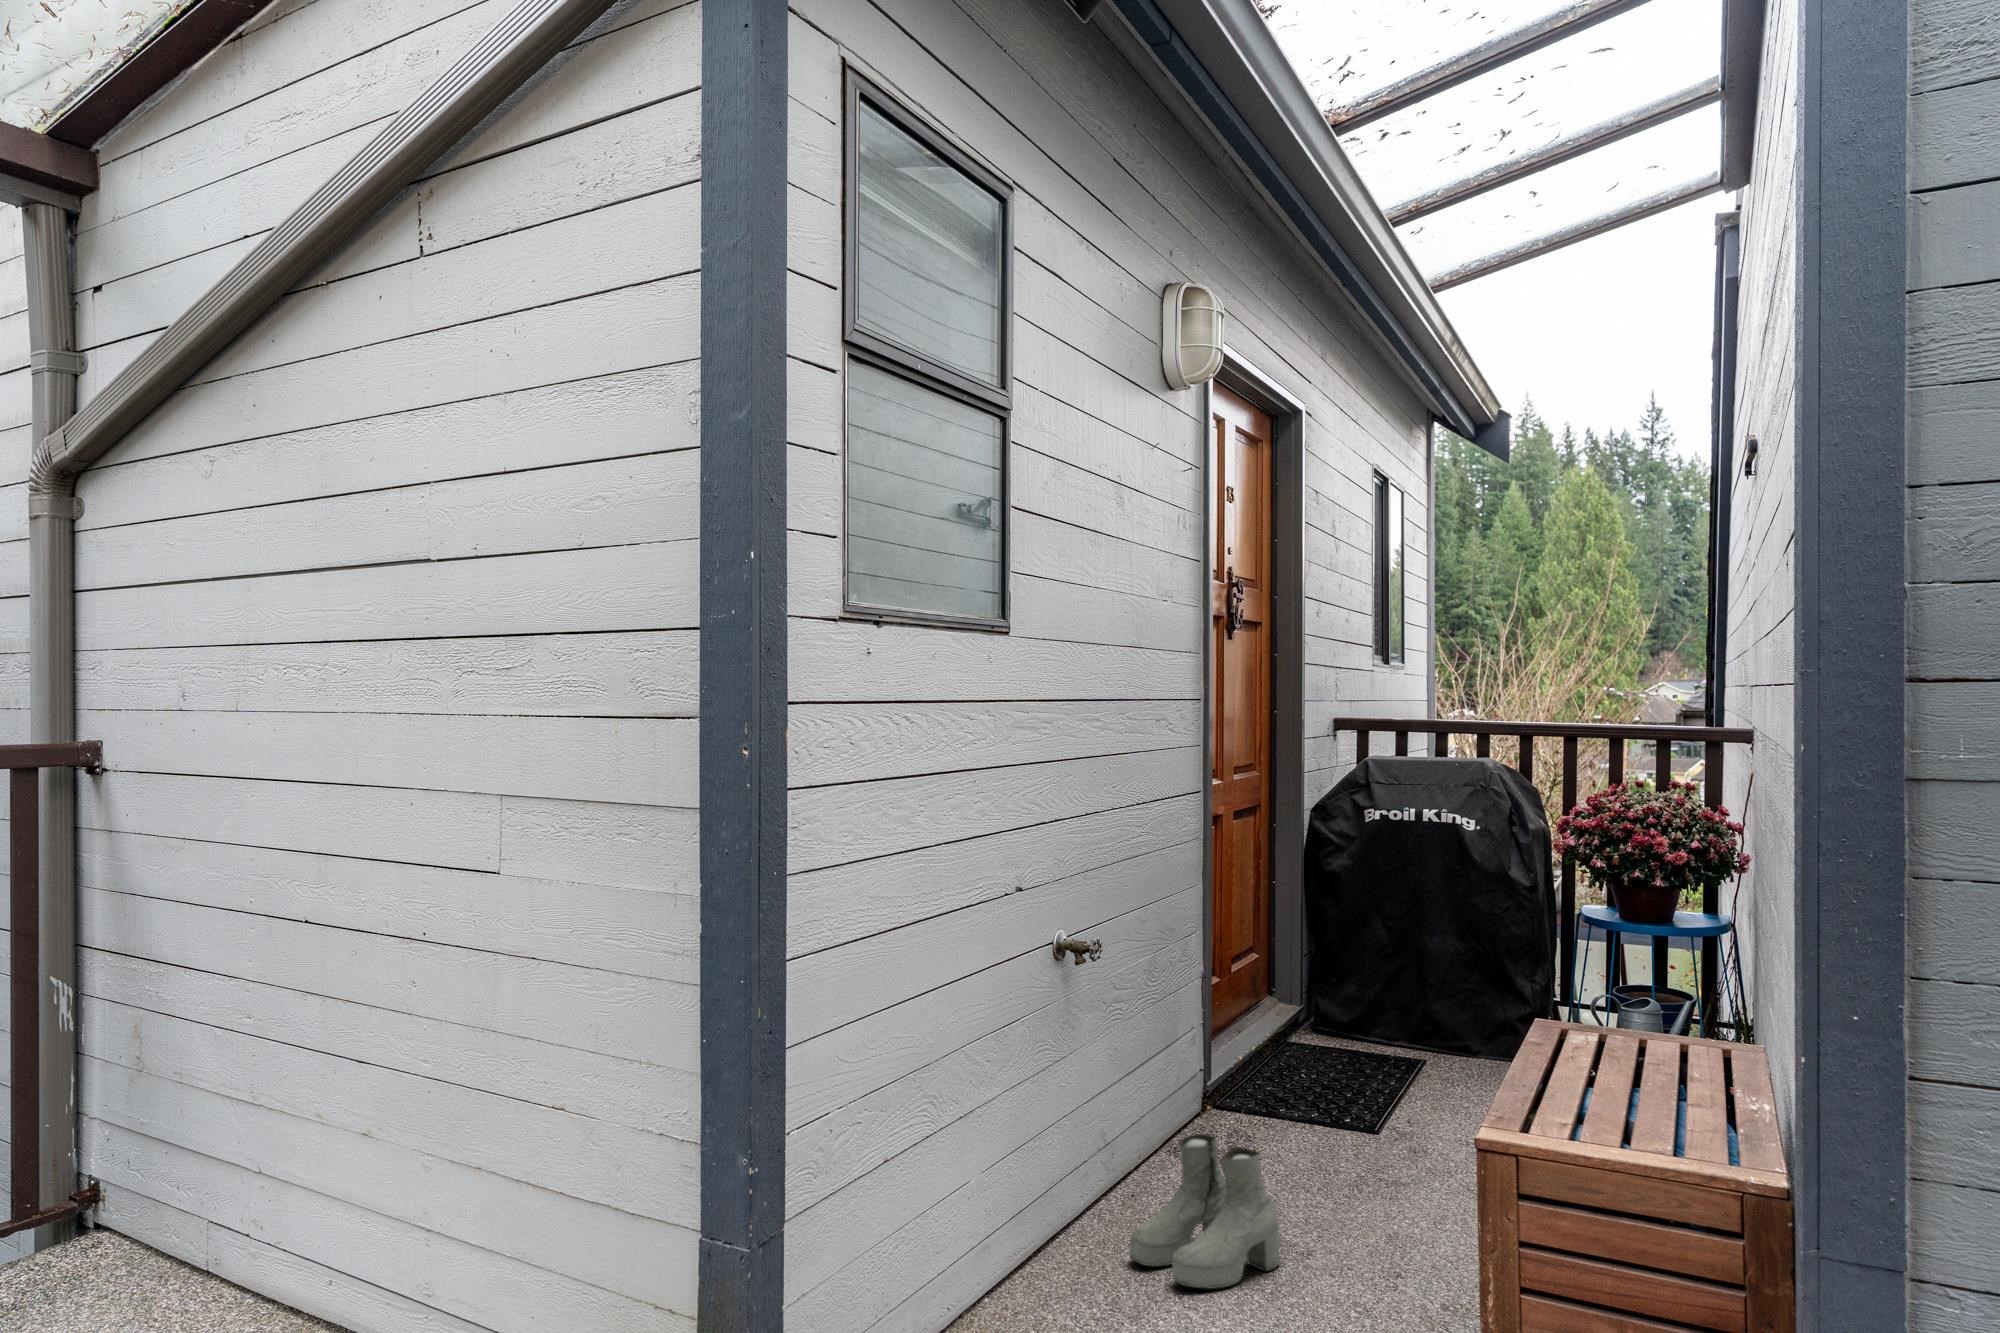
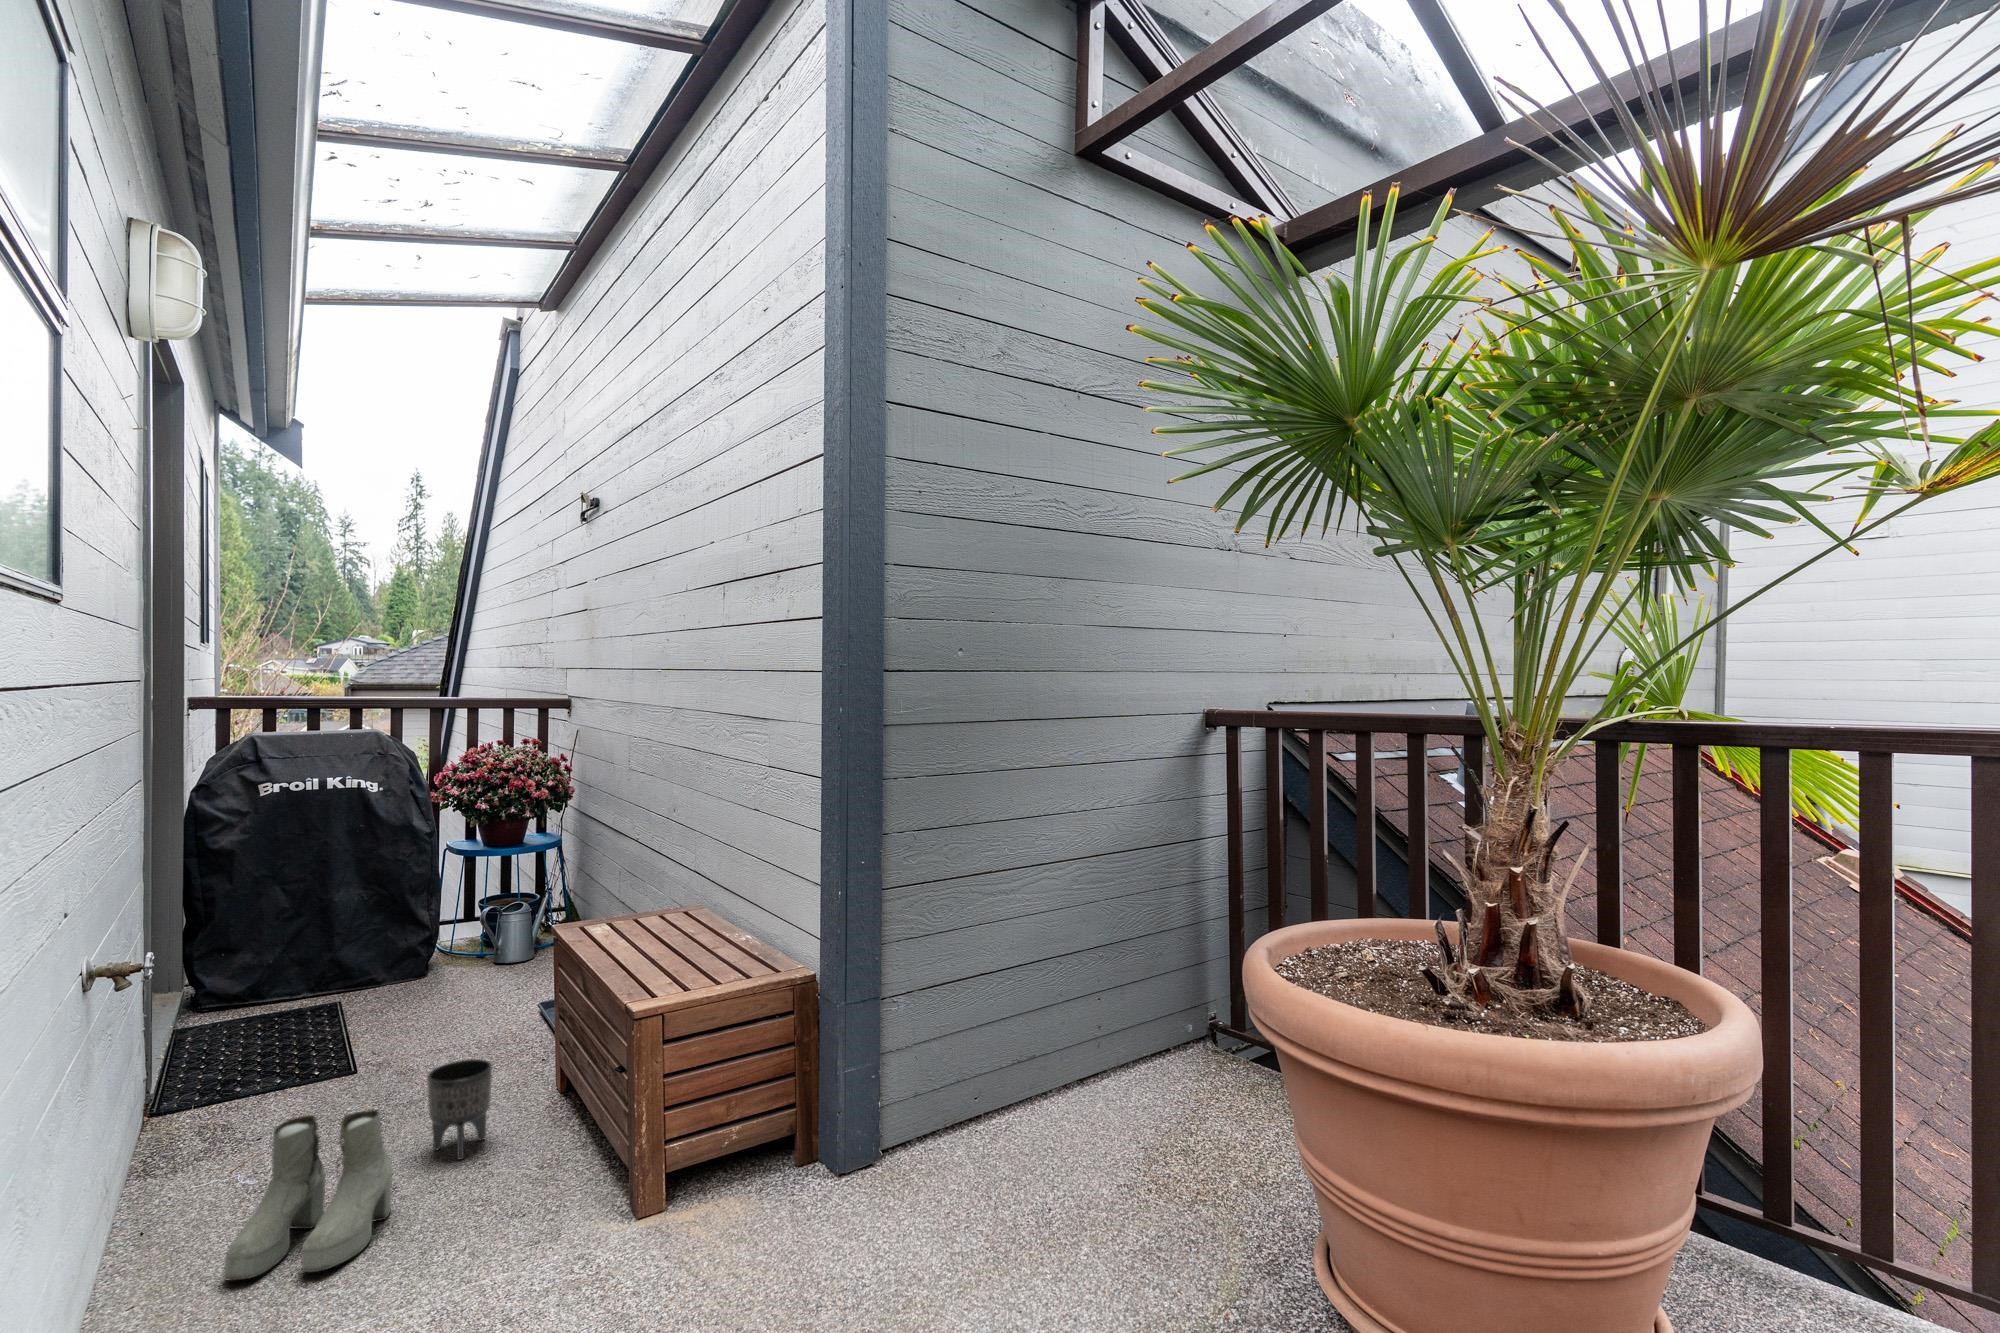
planter: none [1347,1139,1415,1252] -> present [427,1059,492,1160]

